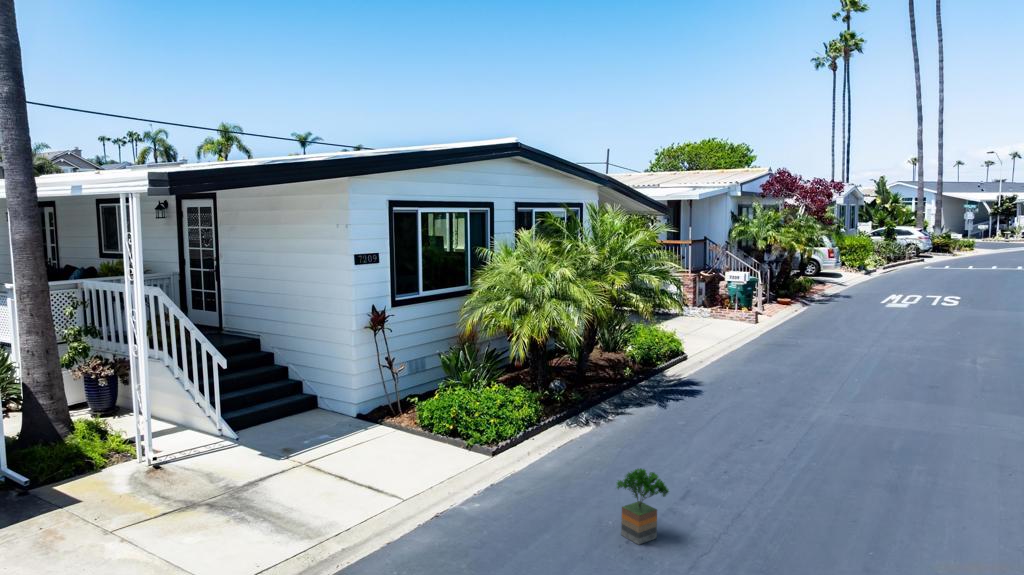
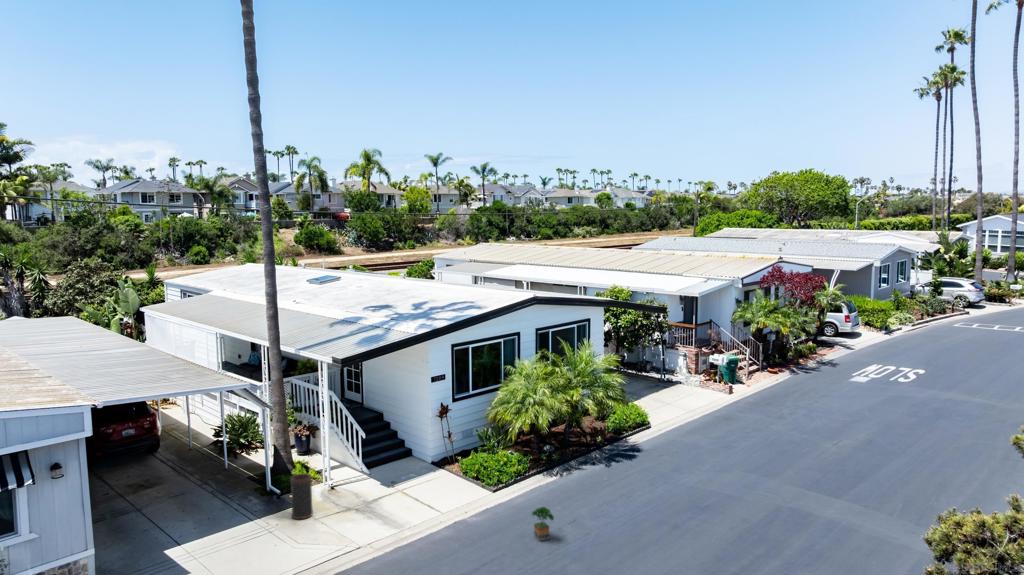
trash can: none [40,431,102,537] -> present [290,473,313,519]

